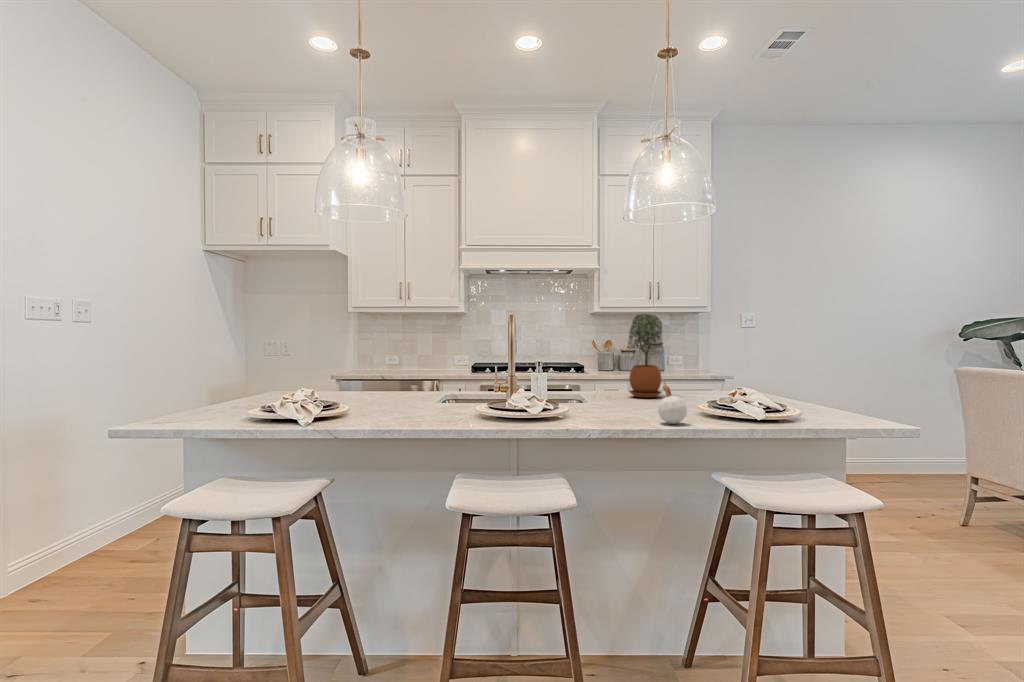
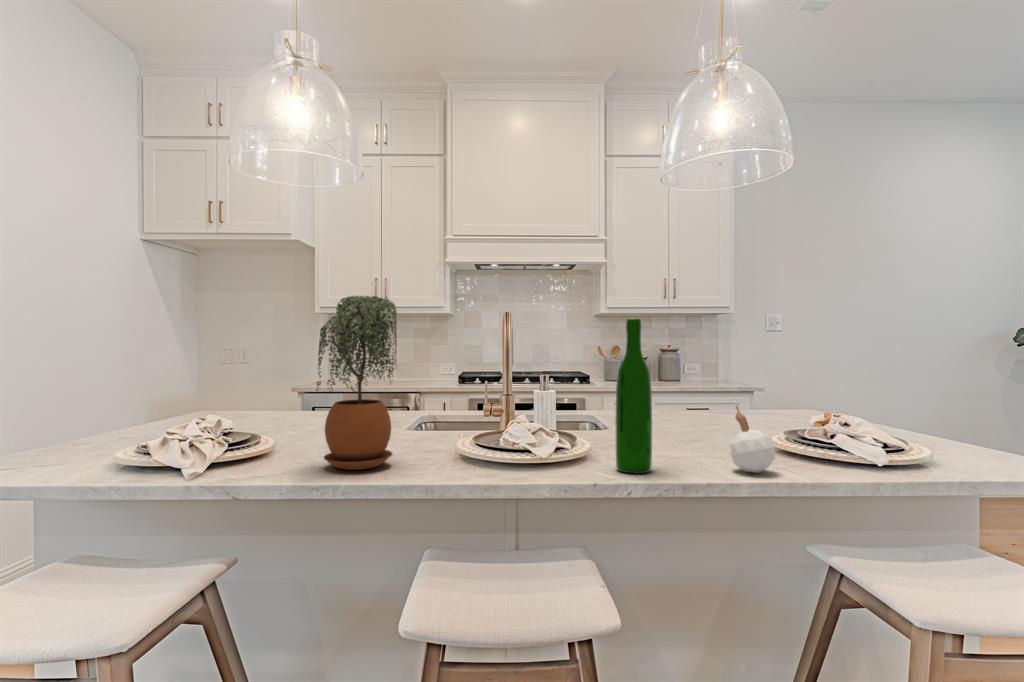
potted plant: present [625,314,663,398] -> present [316,296,397,470]
wine bottle: none [583,322,607,424] -> present [615,319,652,474]

